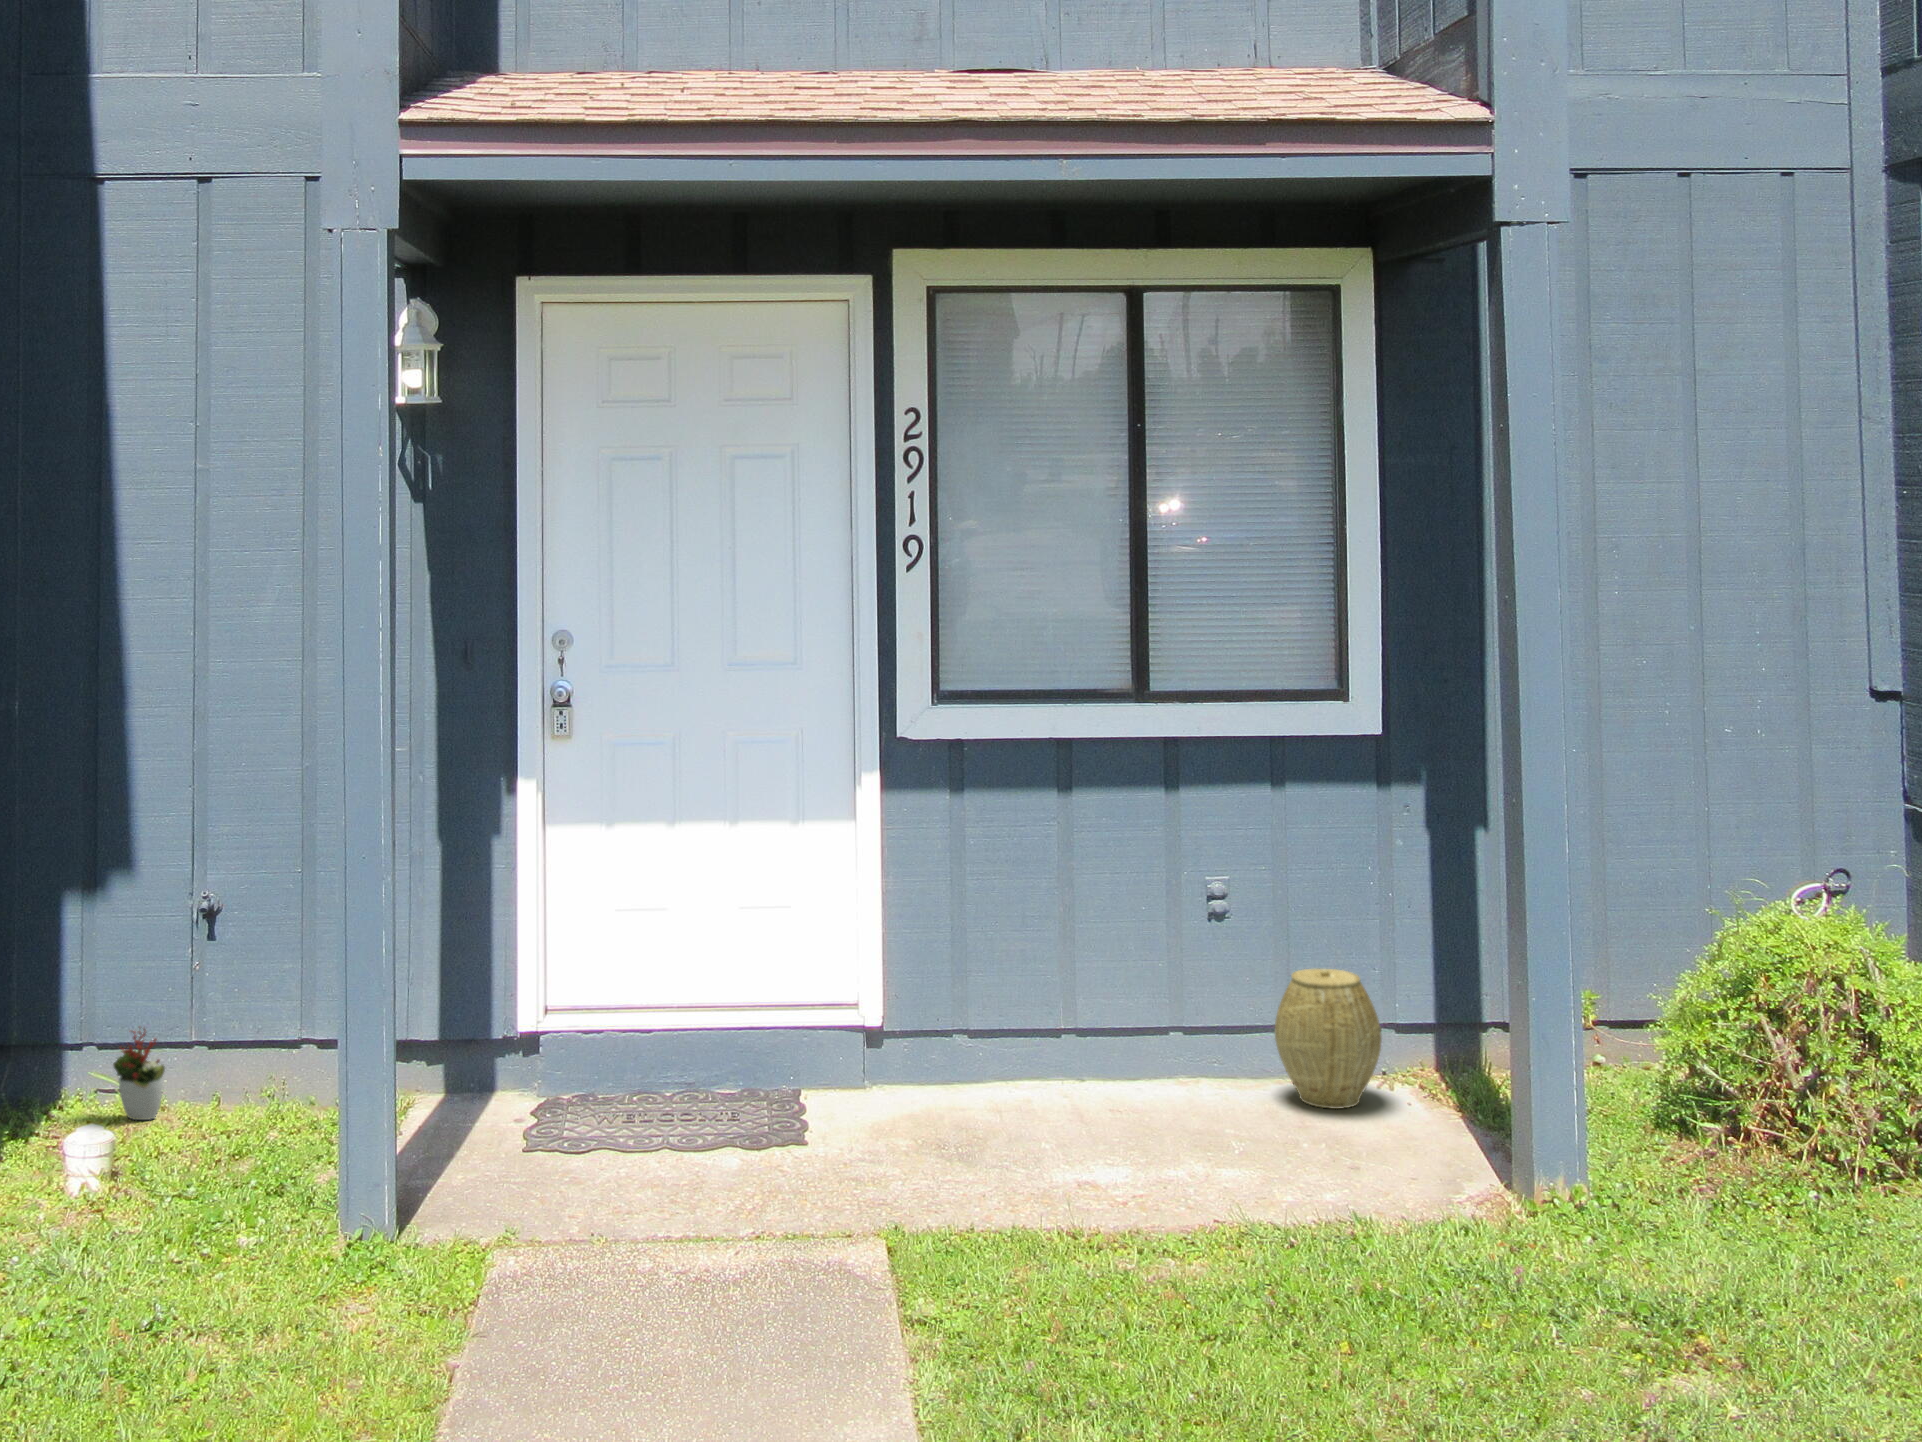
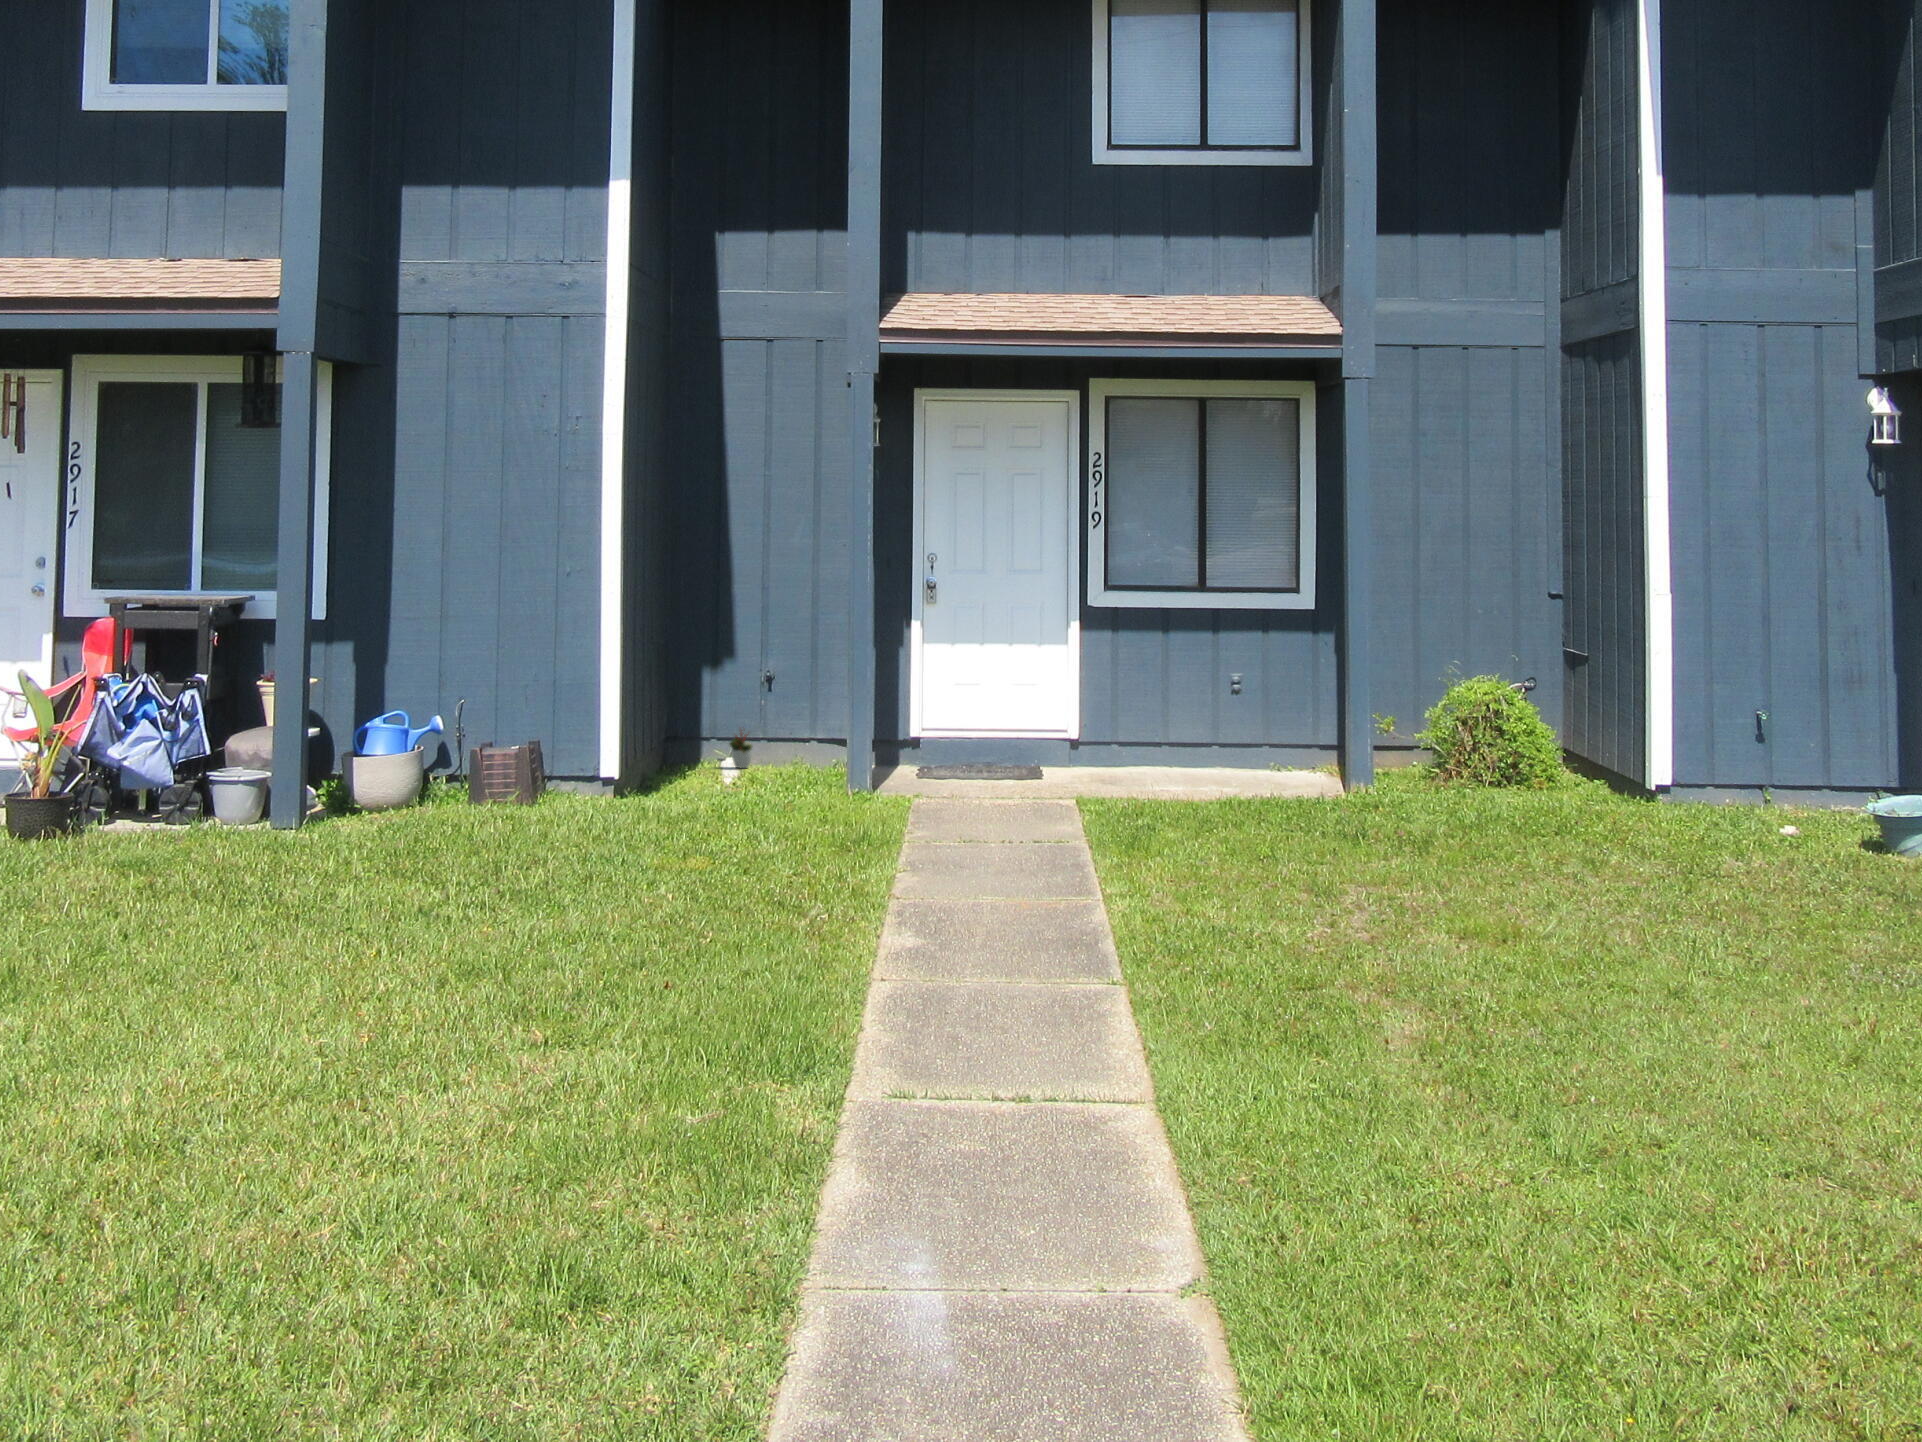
woven basket: present [1275,969,1382,1109] -> none [1259,714,1307,776]

